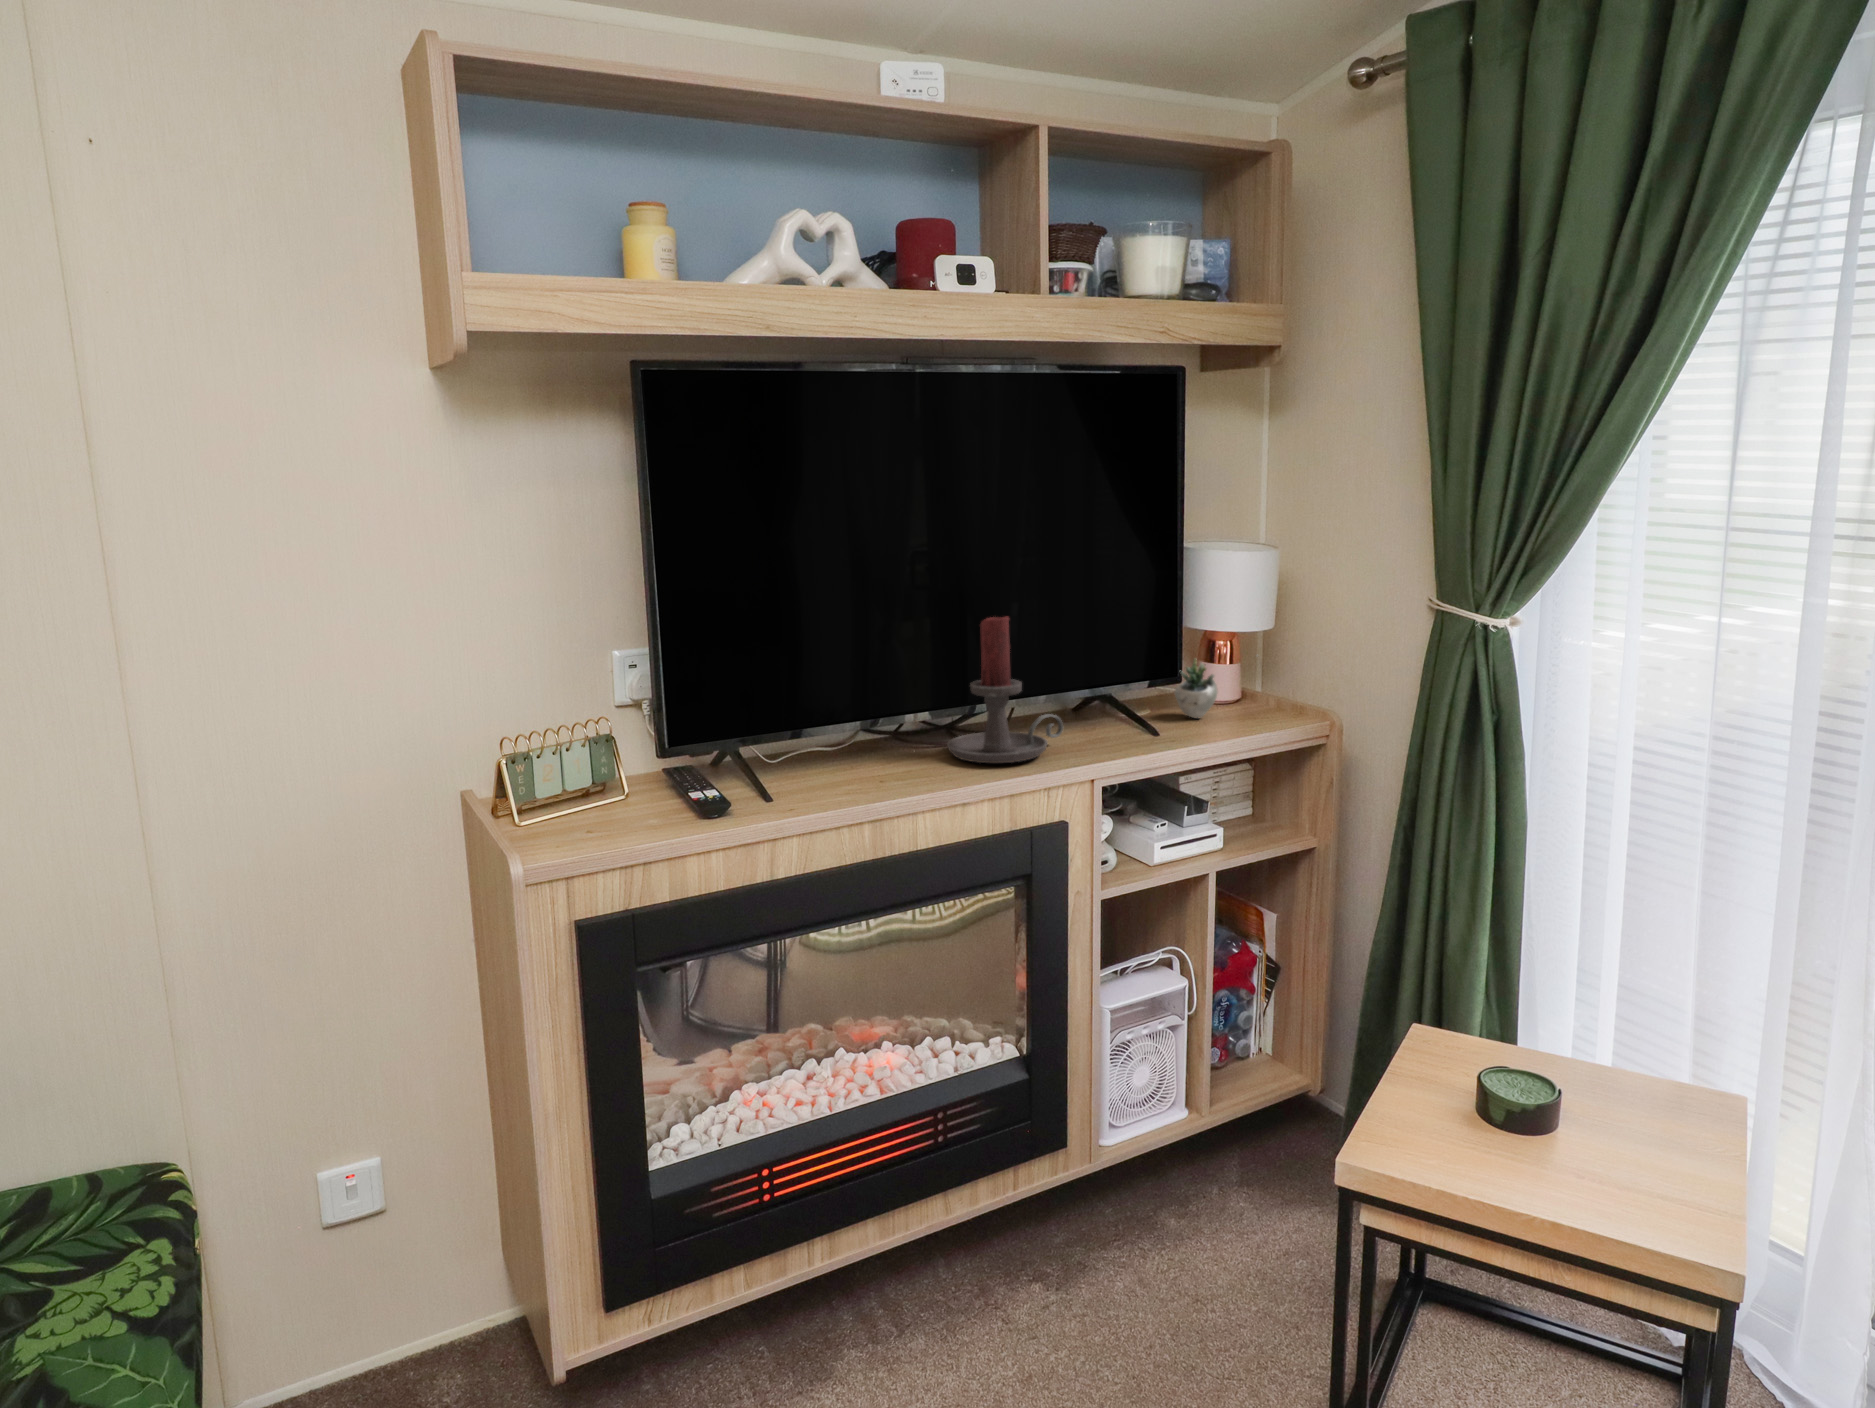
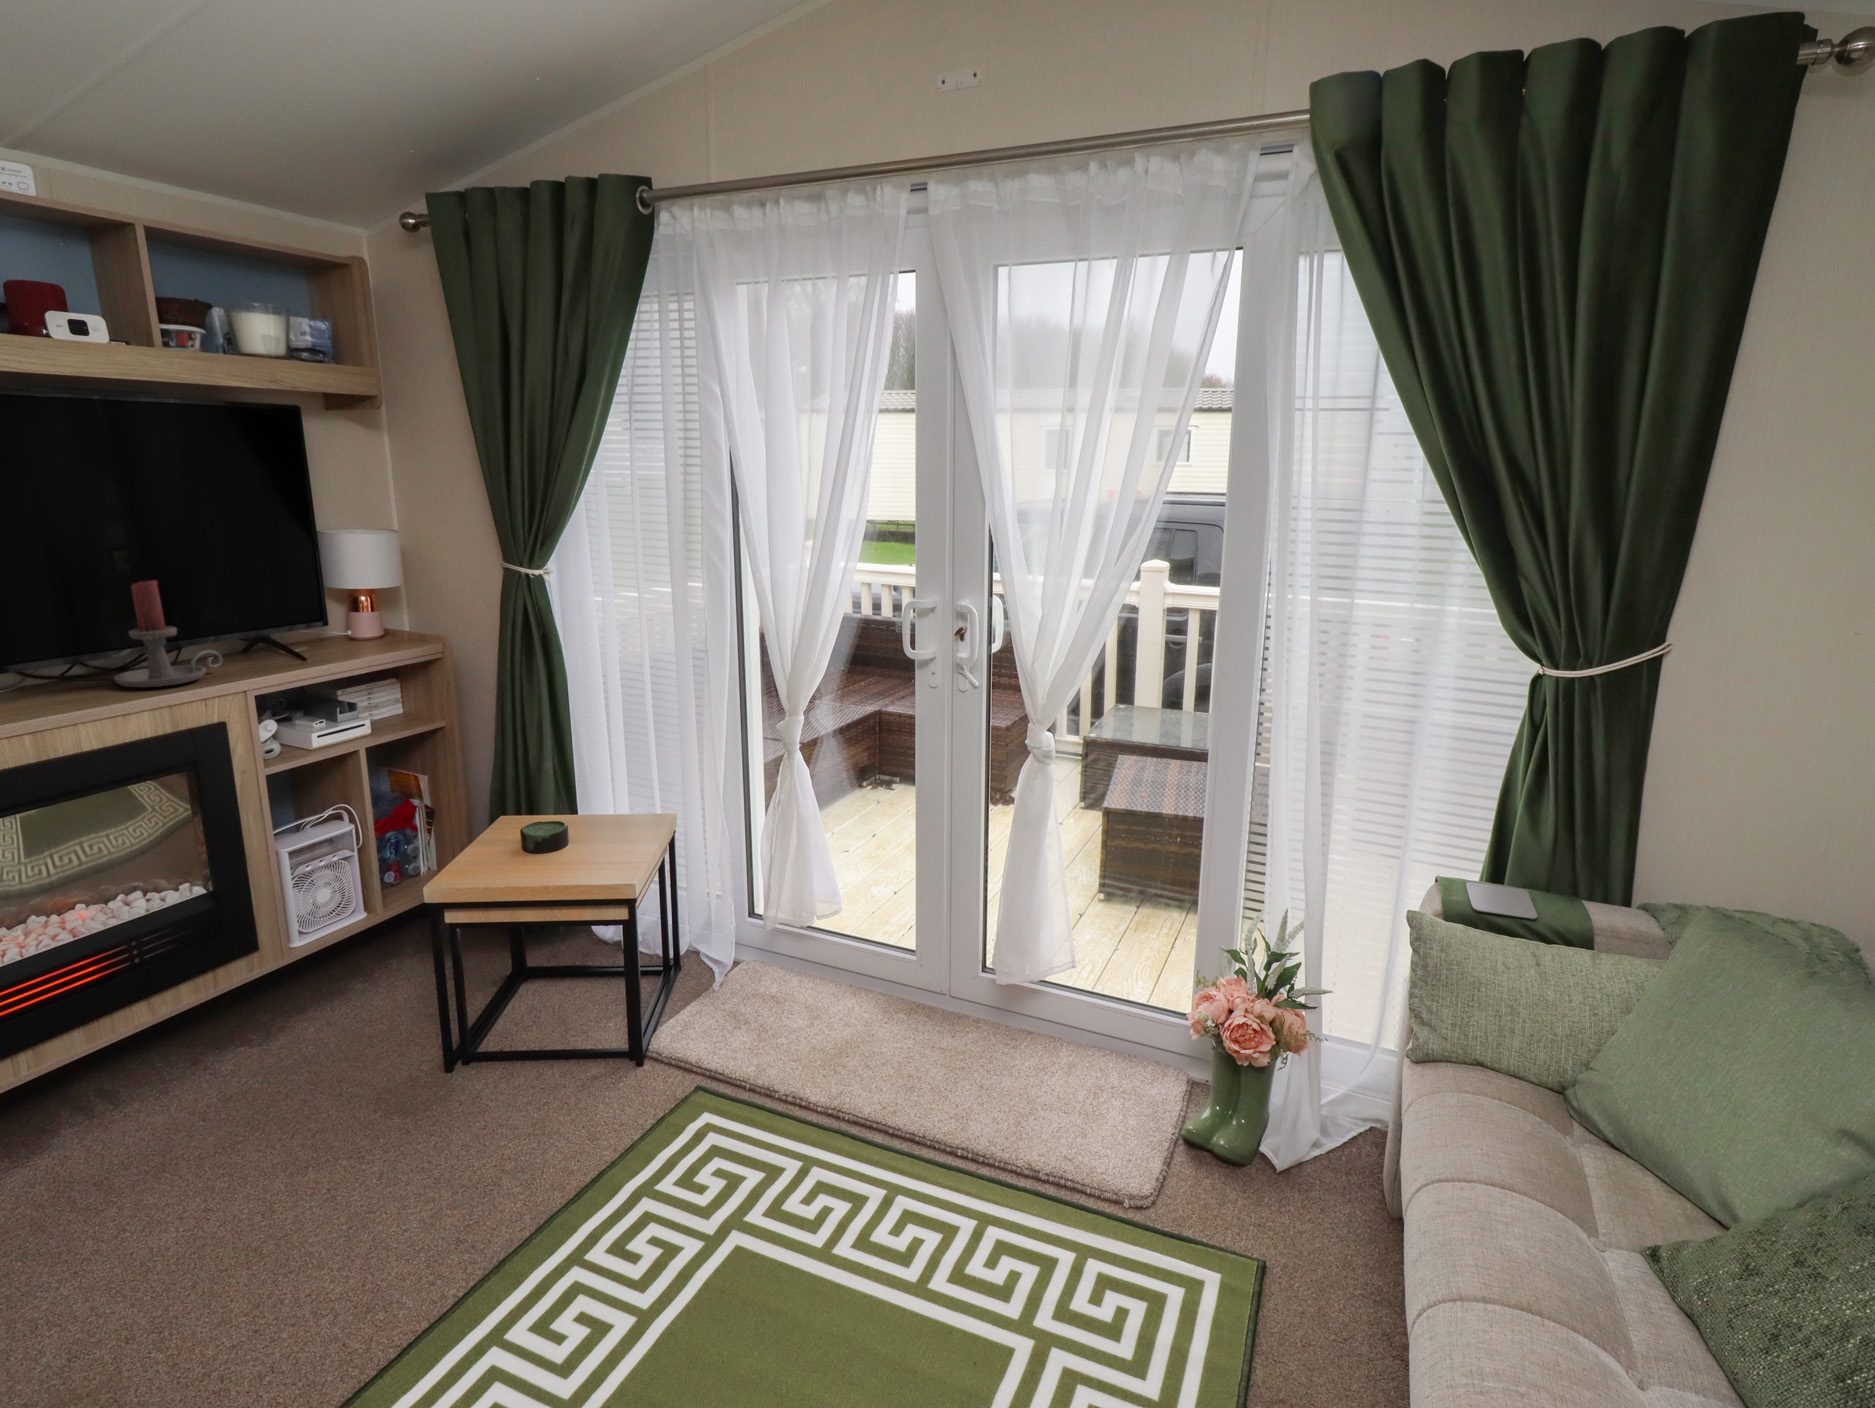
succulent plant: present [1175,659,1217,718] -> none [325,603,384,649]

